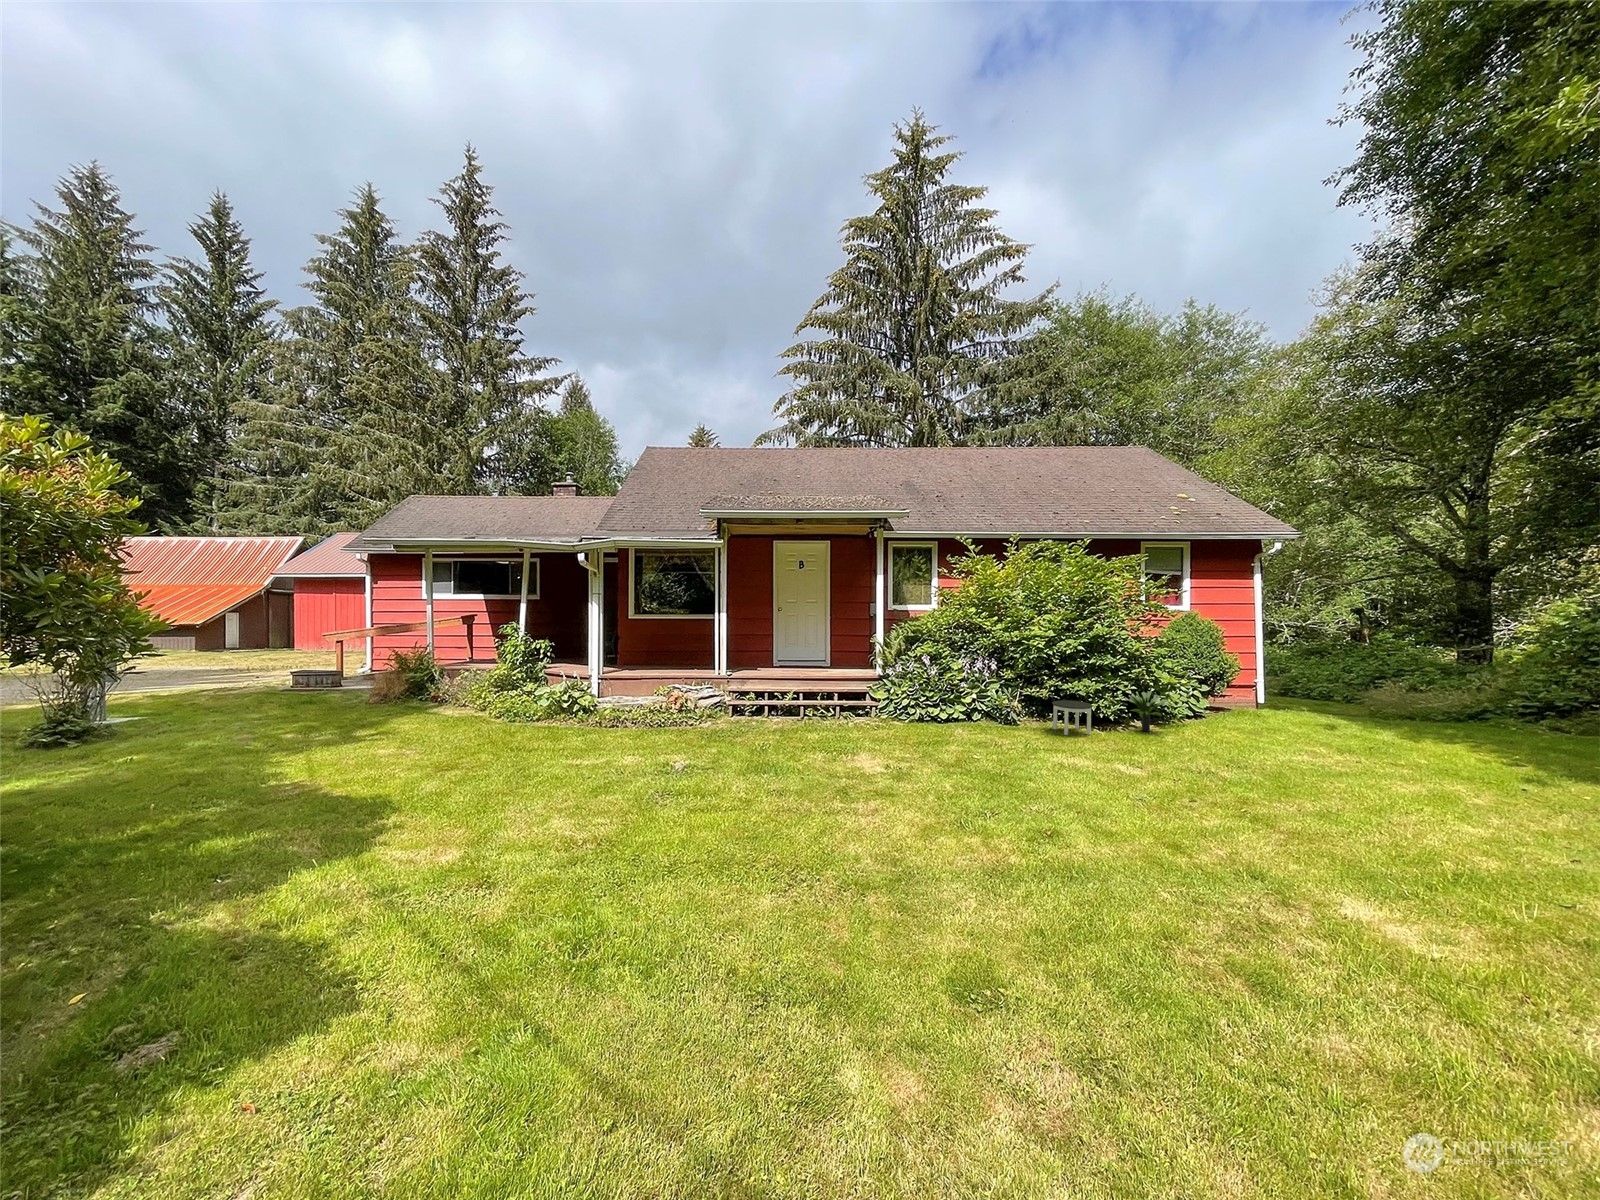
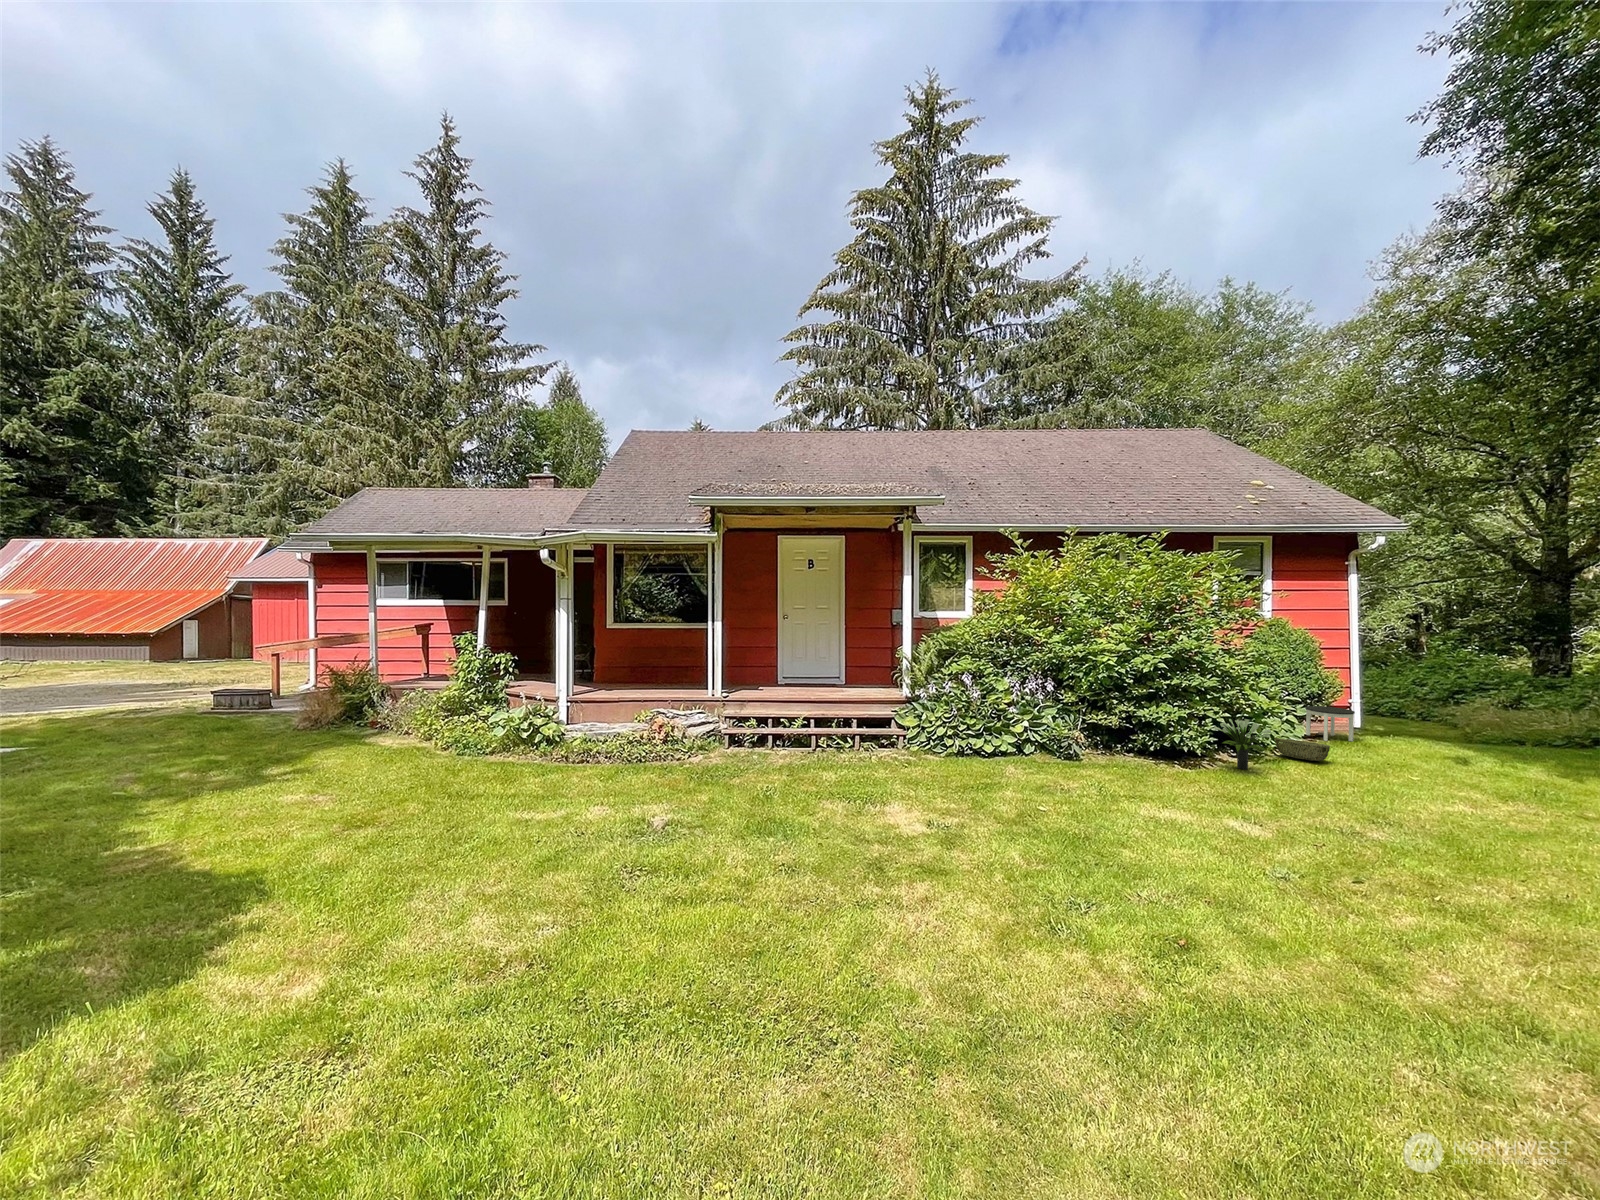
round table: present [1052,700,1092,735] -> present [1306,706,1355,741]
woven basket: none [1177,708,1219,726] -> present [1274,738,1330,761]

